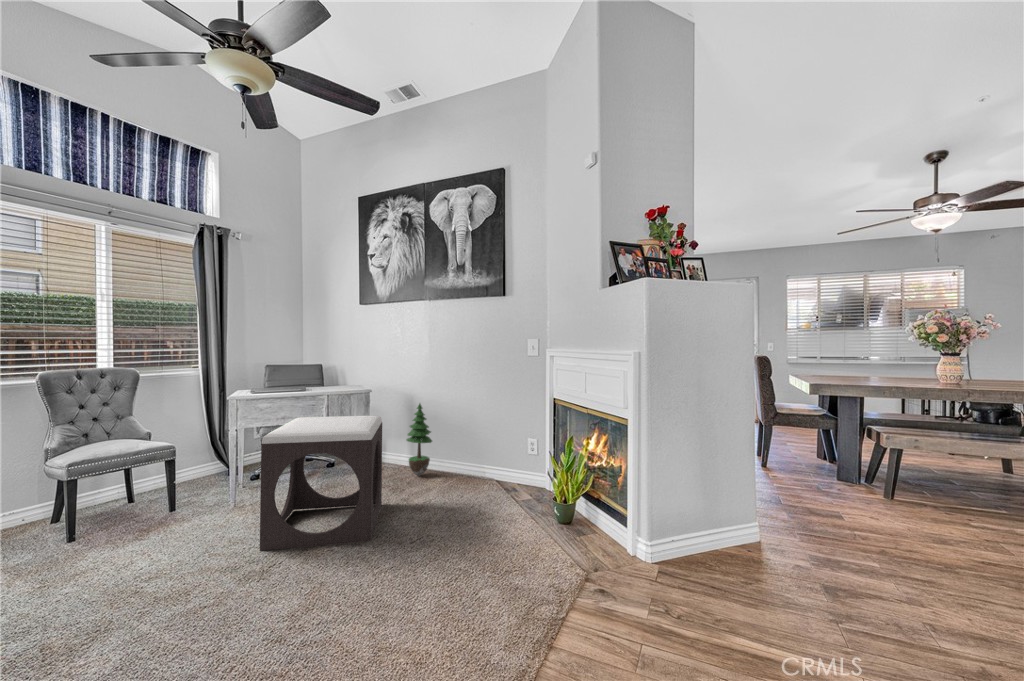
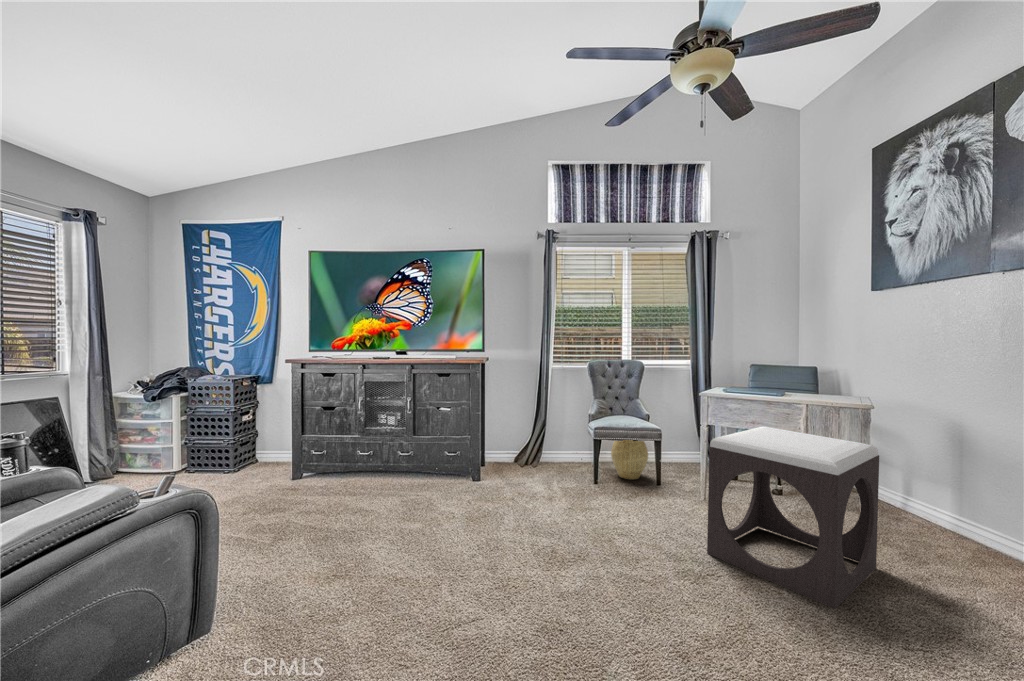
potted tree: present [406,404,432,476] -> none [941,438,1001,554]
woven basket: none [89,459,151,521] -> present [611,440,648,479]

